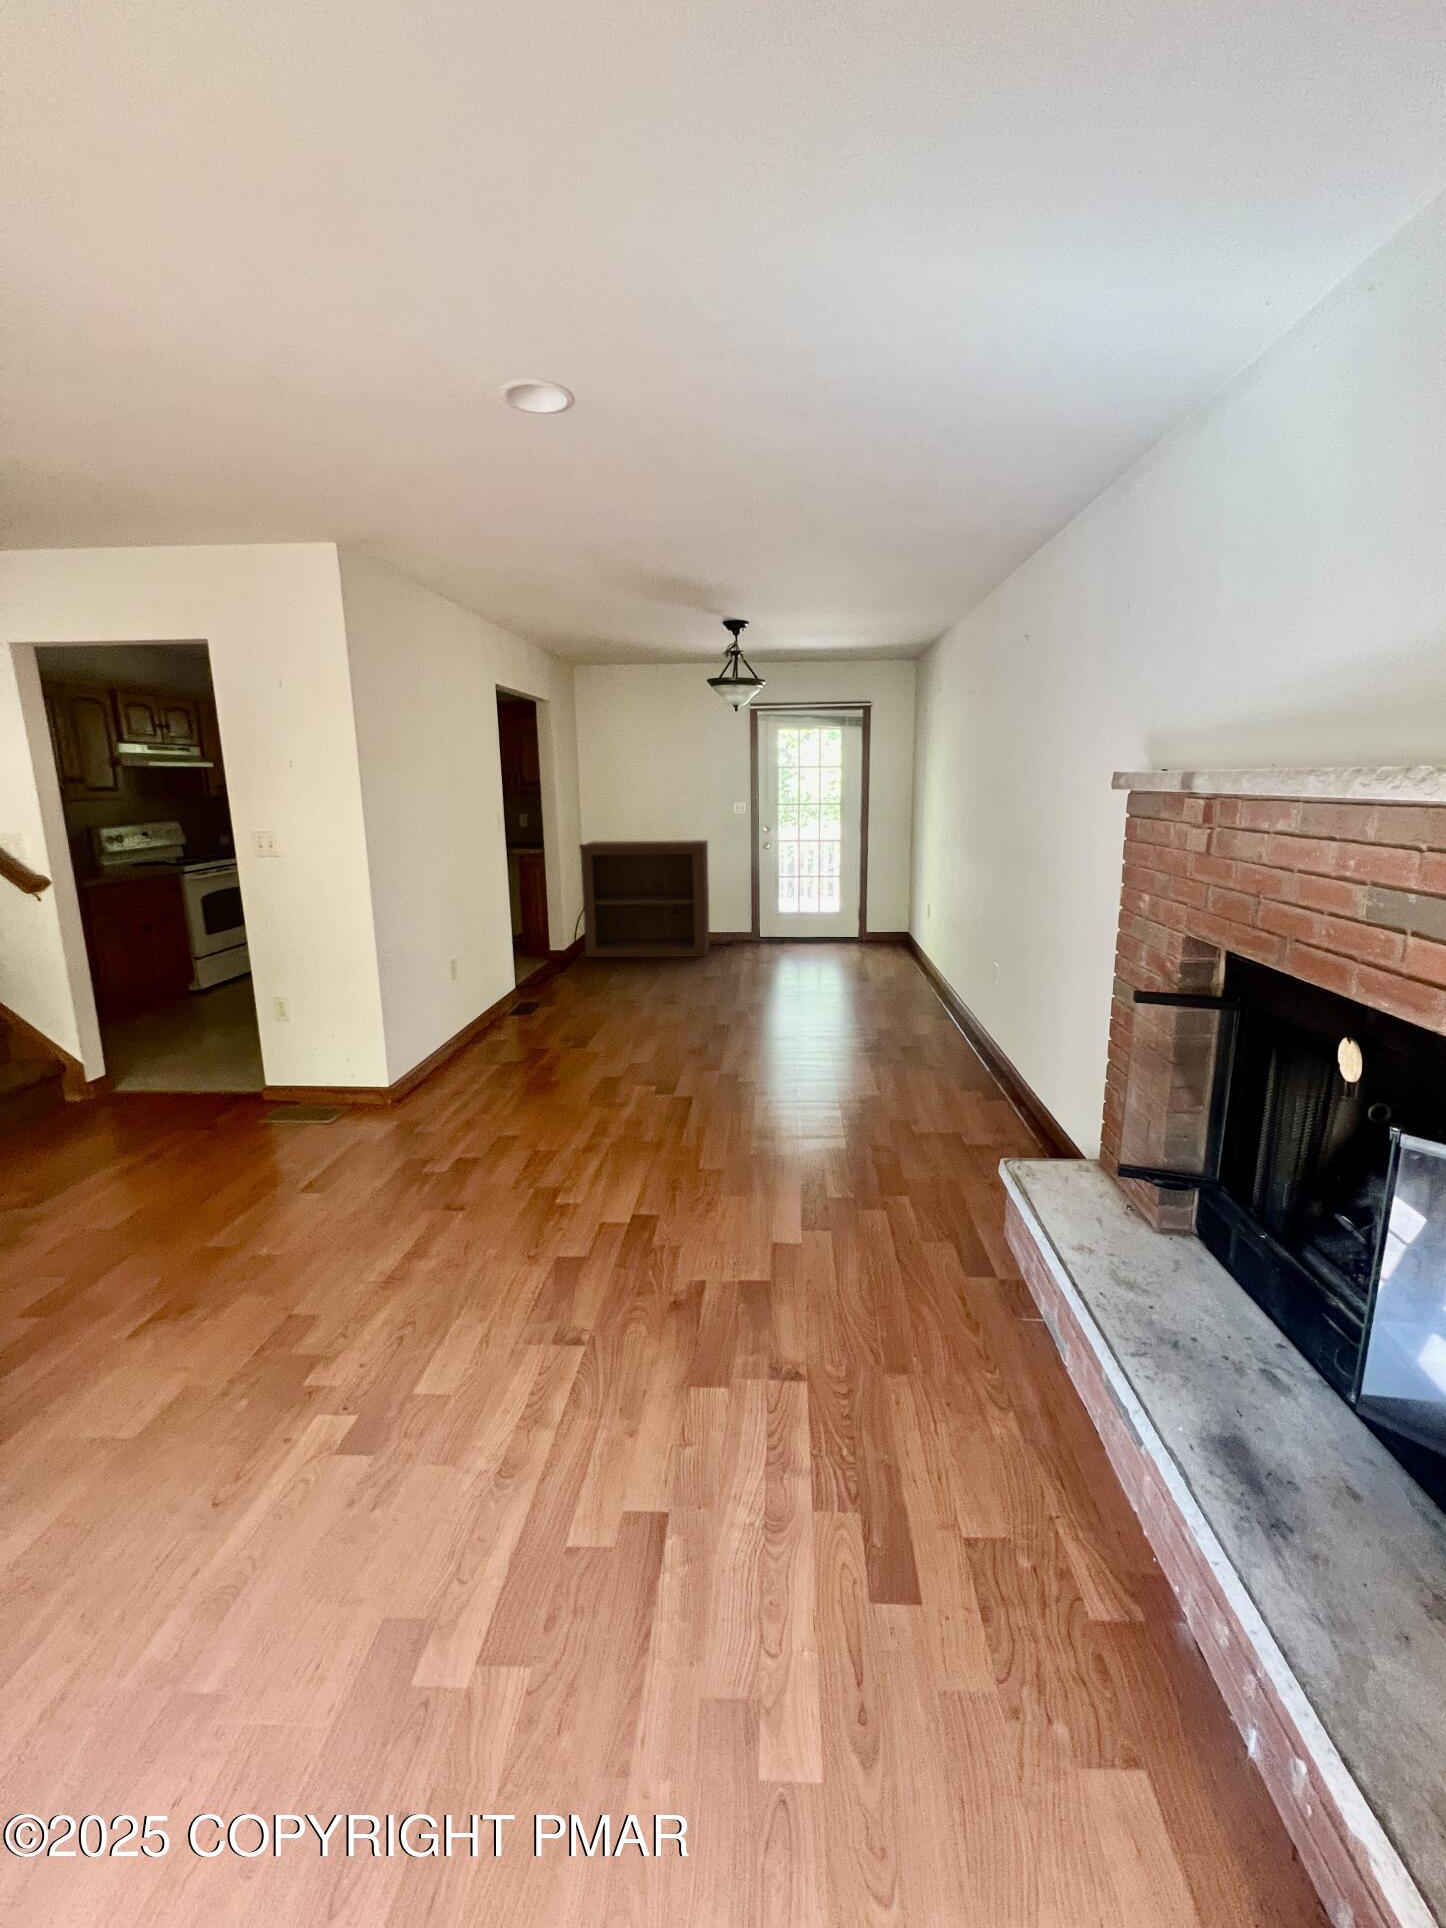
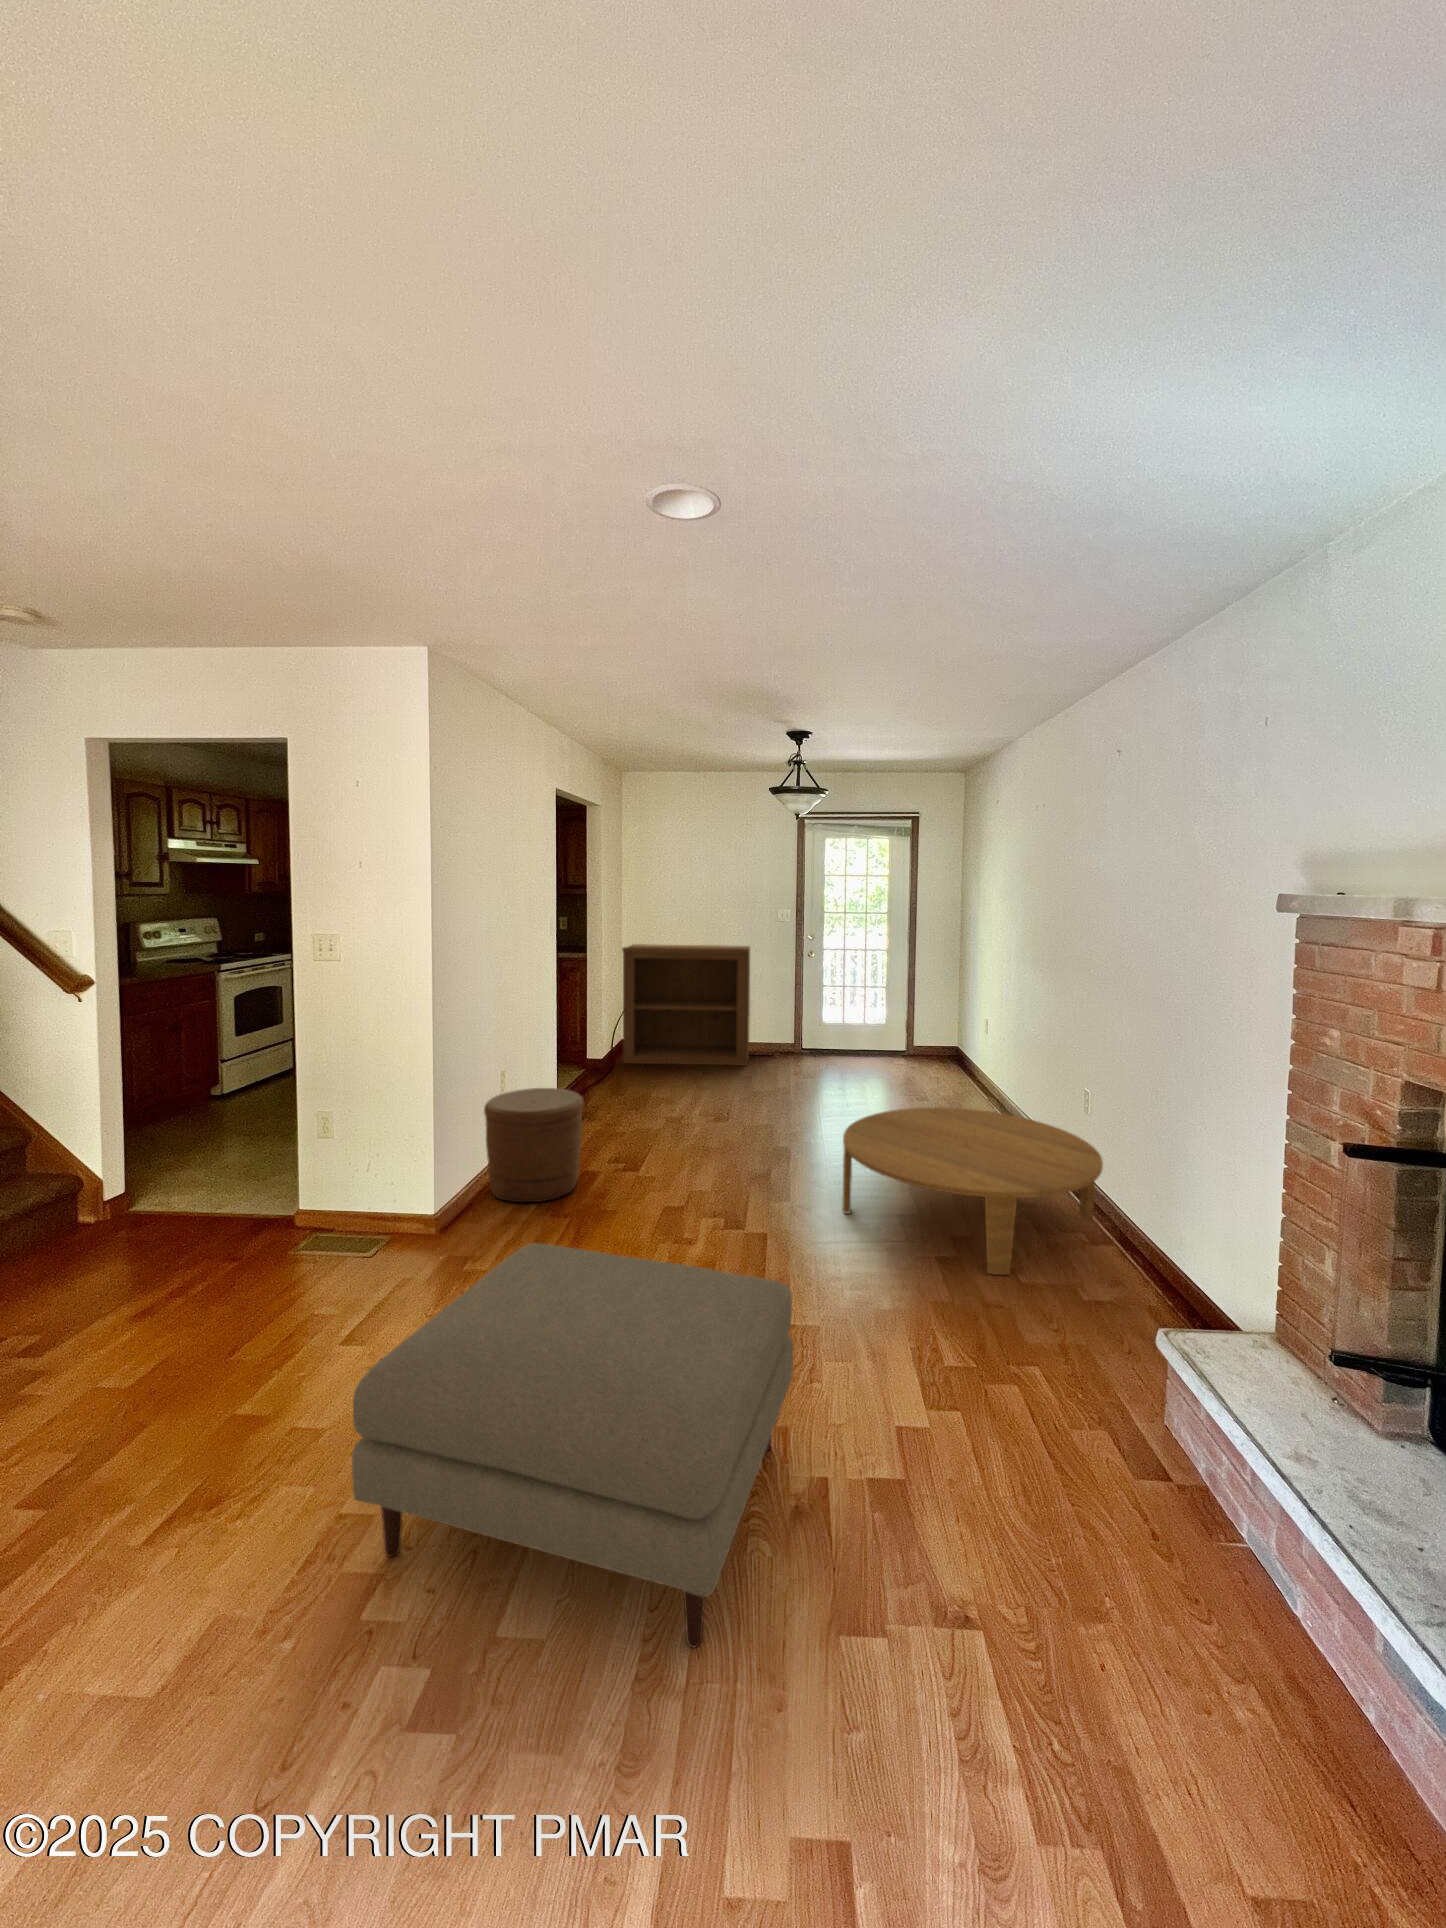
woven basket: none [433,976,527,1079] -> present [484,1088,584,1202]
coffee table: none [766,987,1001,1128] -> present [843,1108,1103,1275]
ottoman: none [285,1102,680,1396] -> present [352,1243,793,1648]

